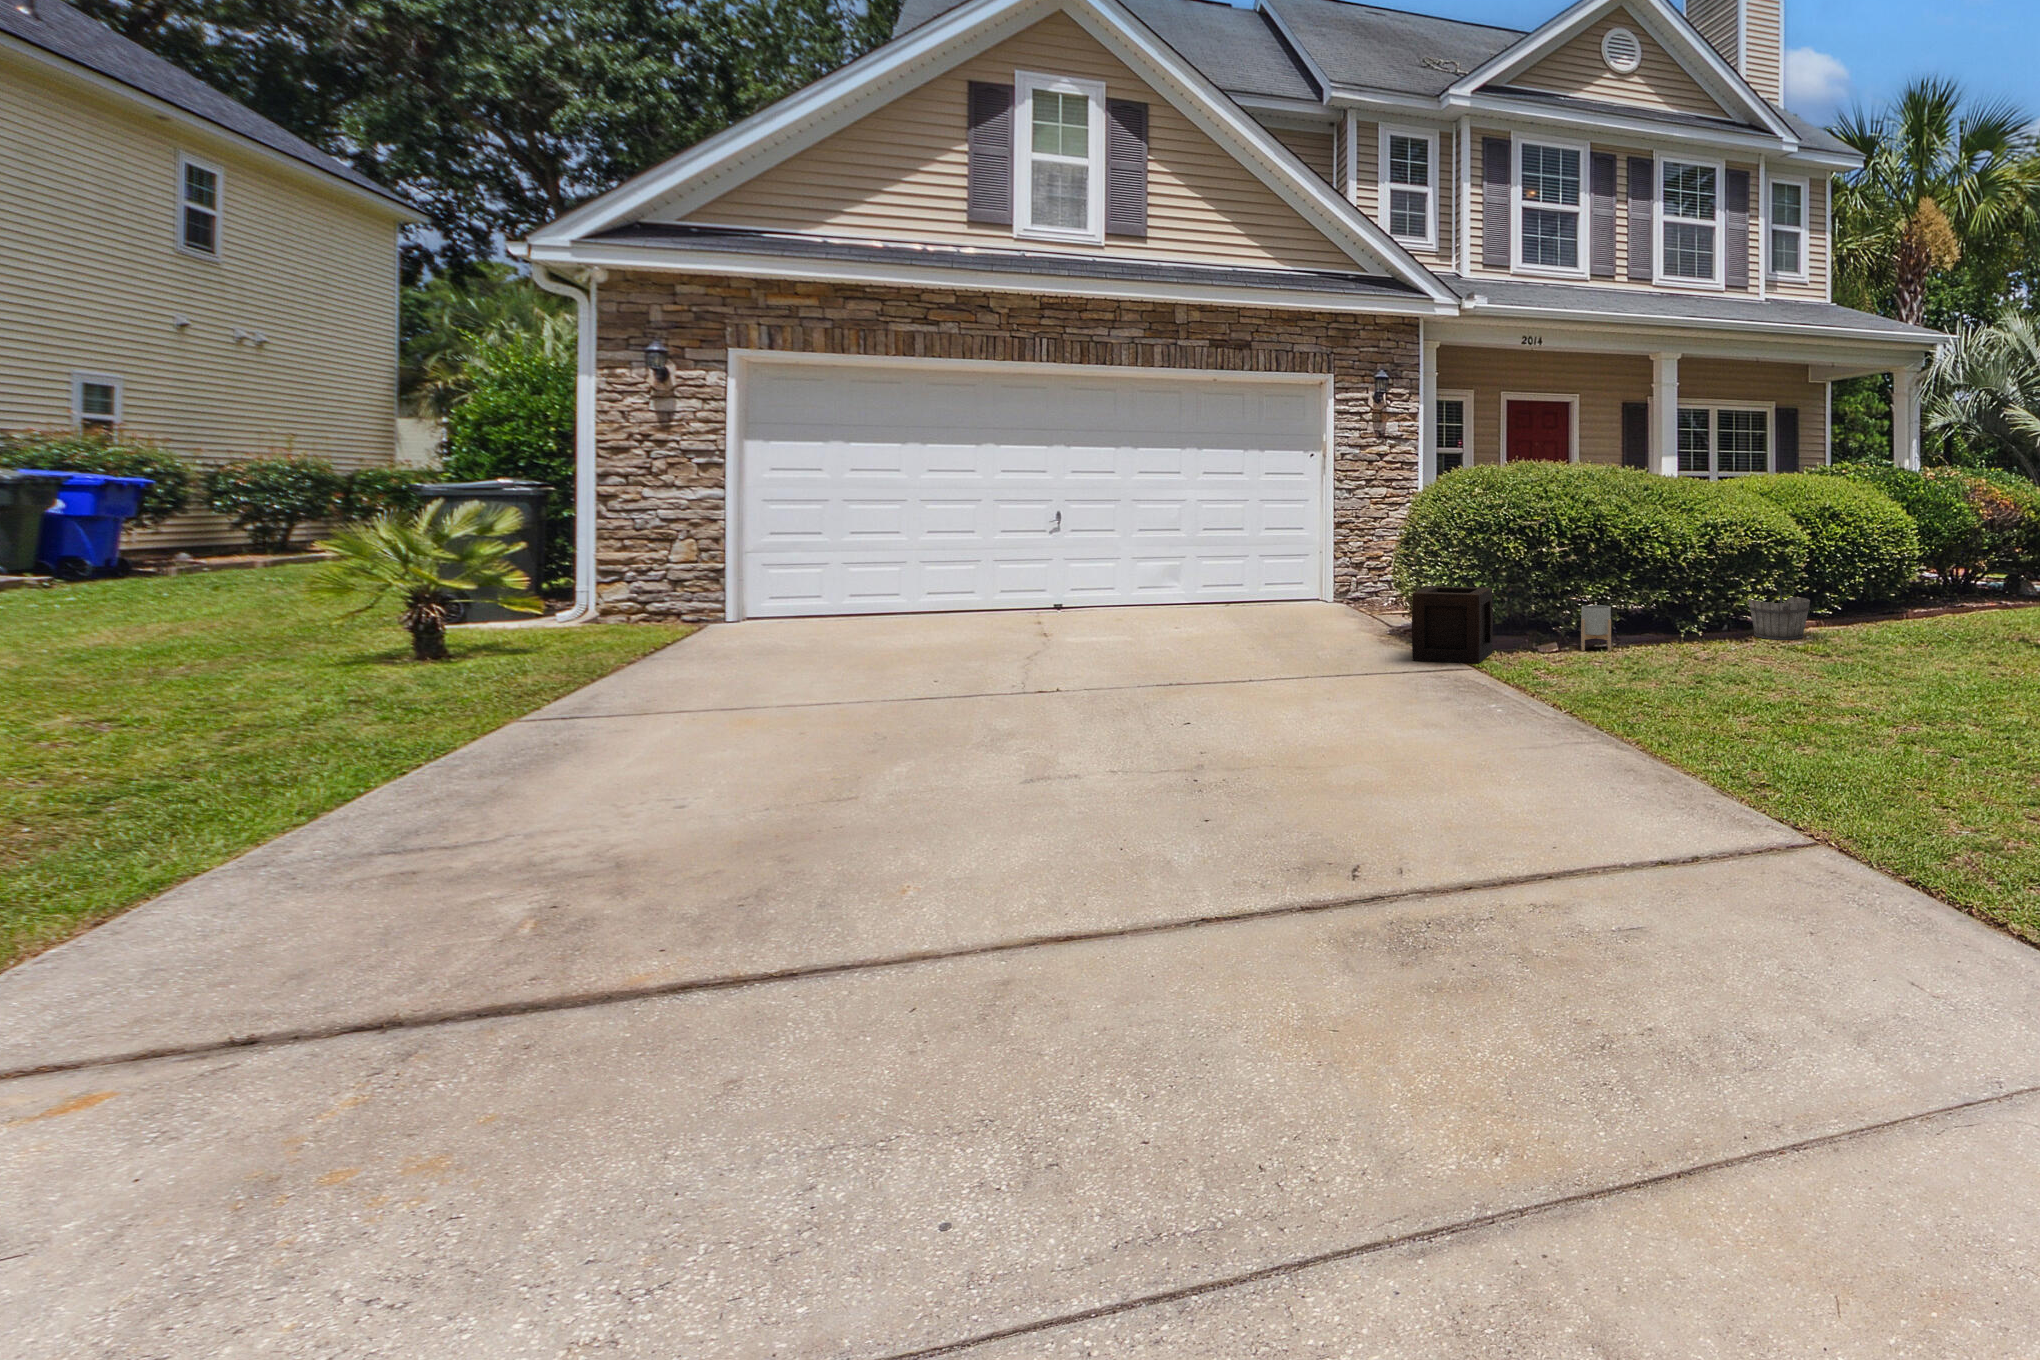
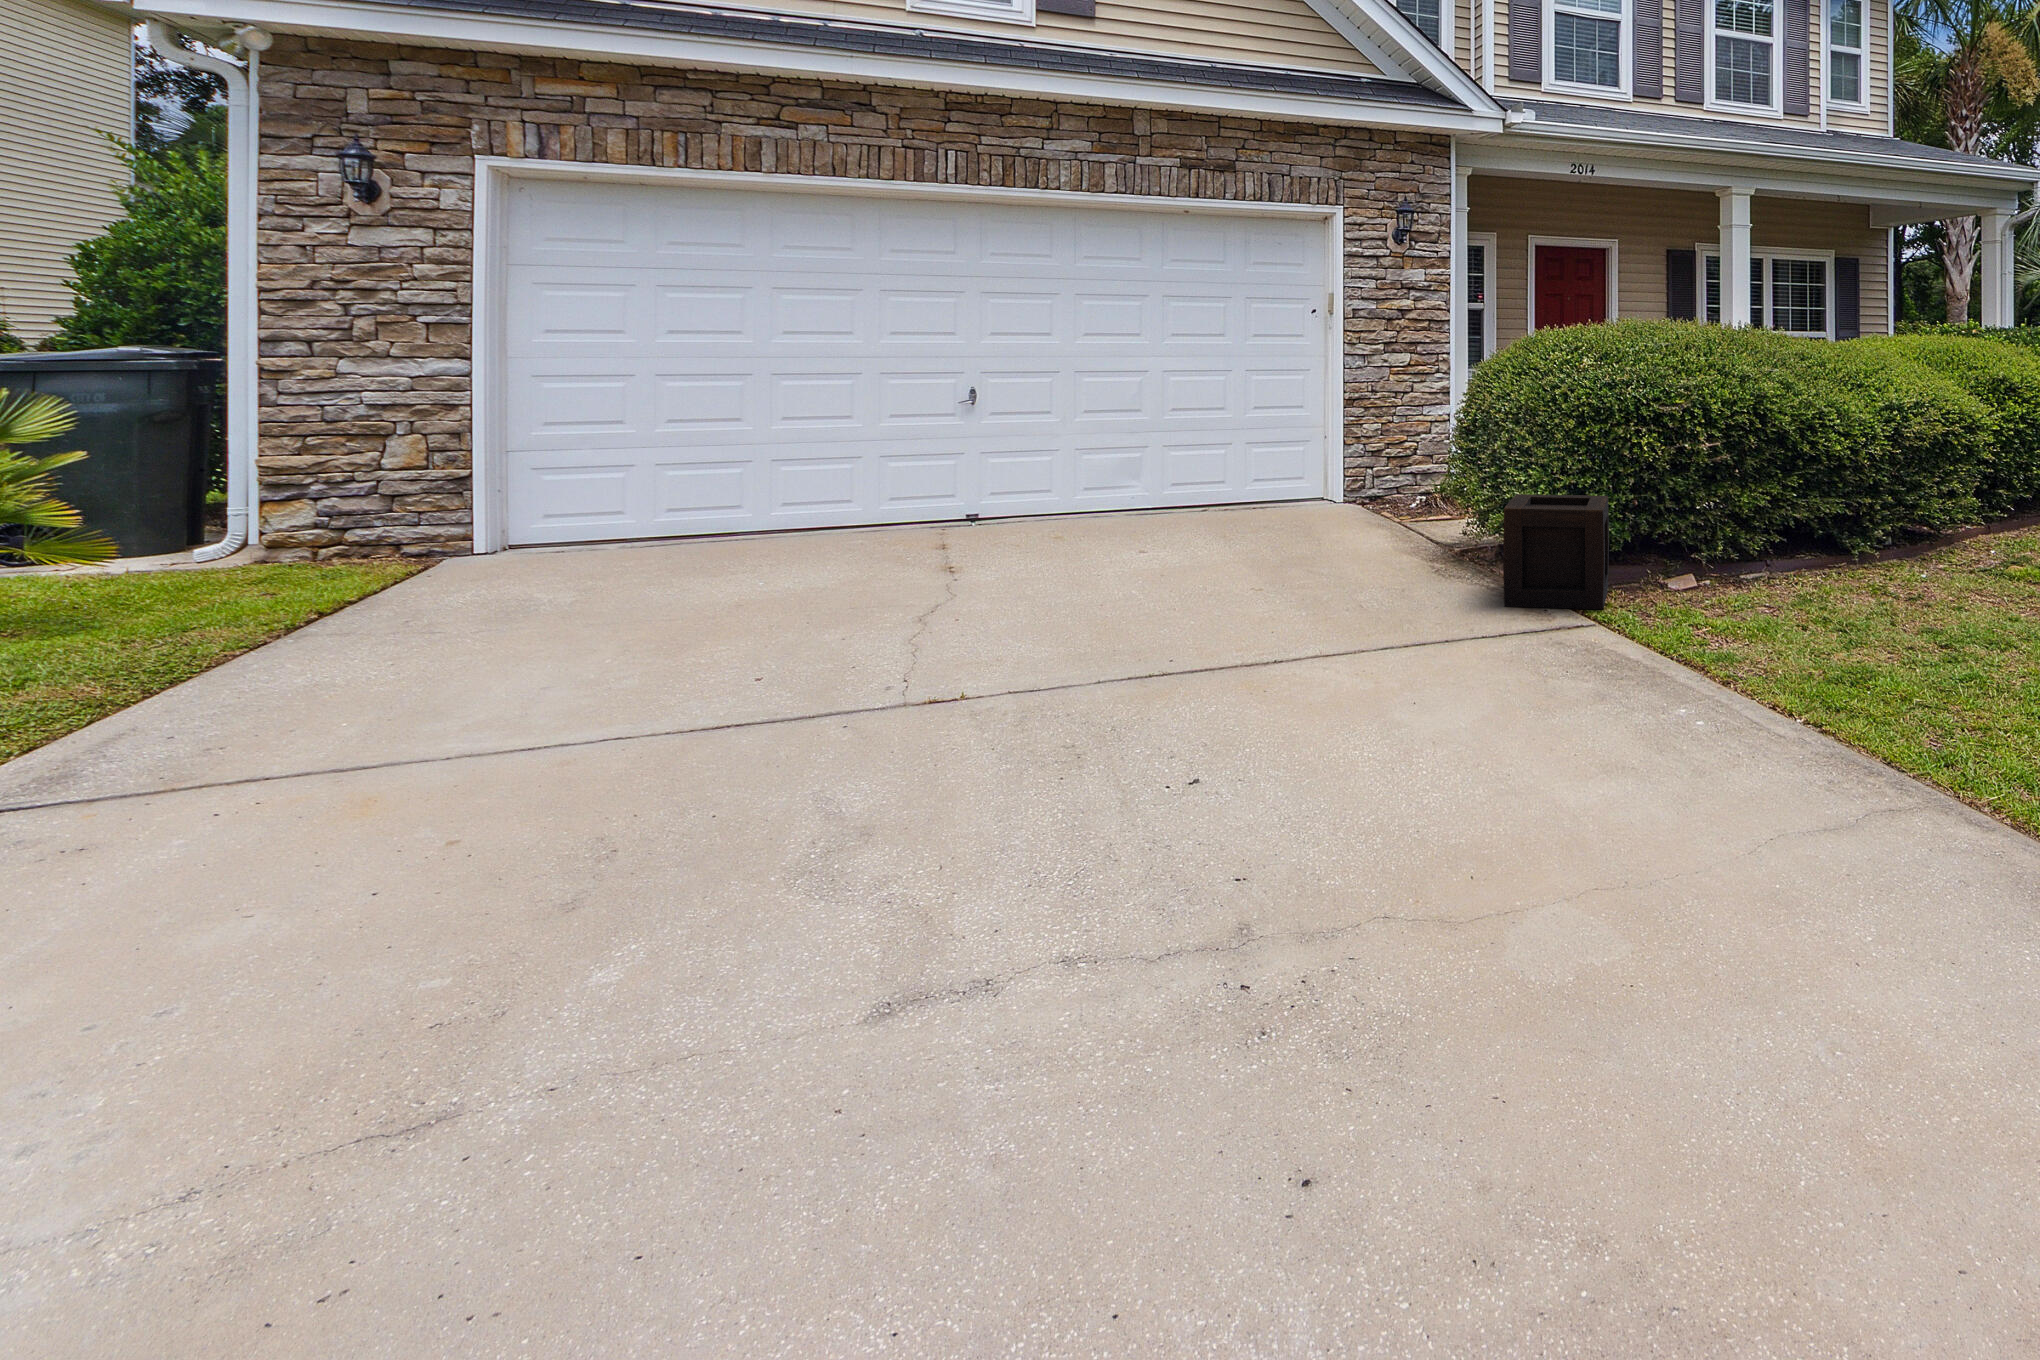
wooden bucket: present [1749,585,1810,640] -> none [1925,482,2010,556]
planter: present [1581,605,1611,651] -> none [1722,516,1771,582]

